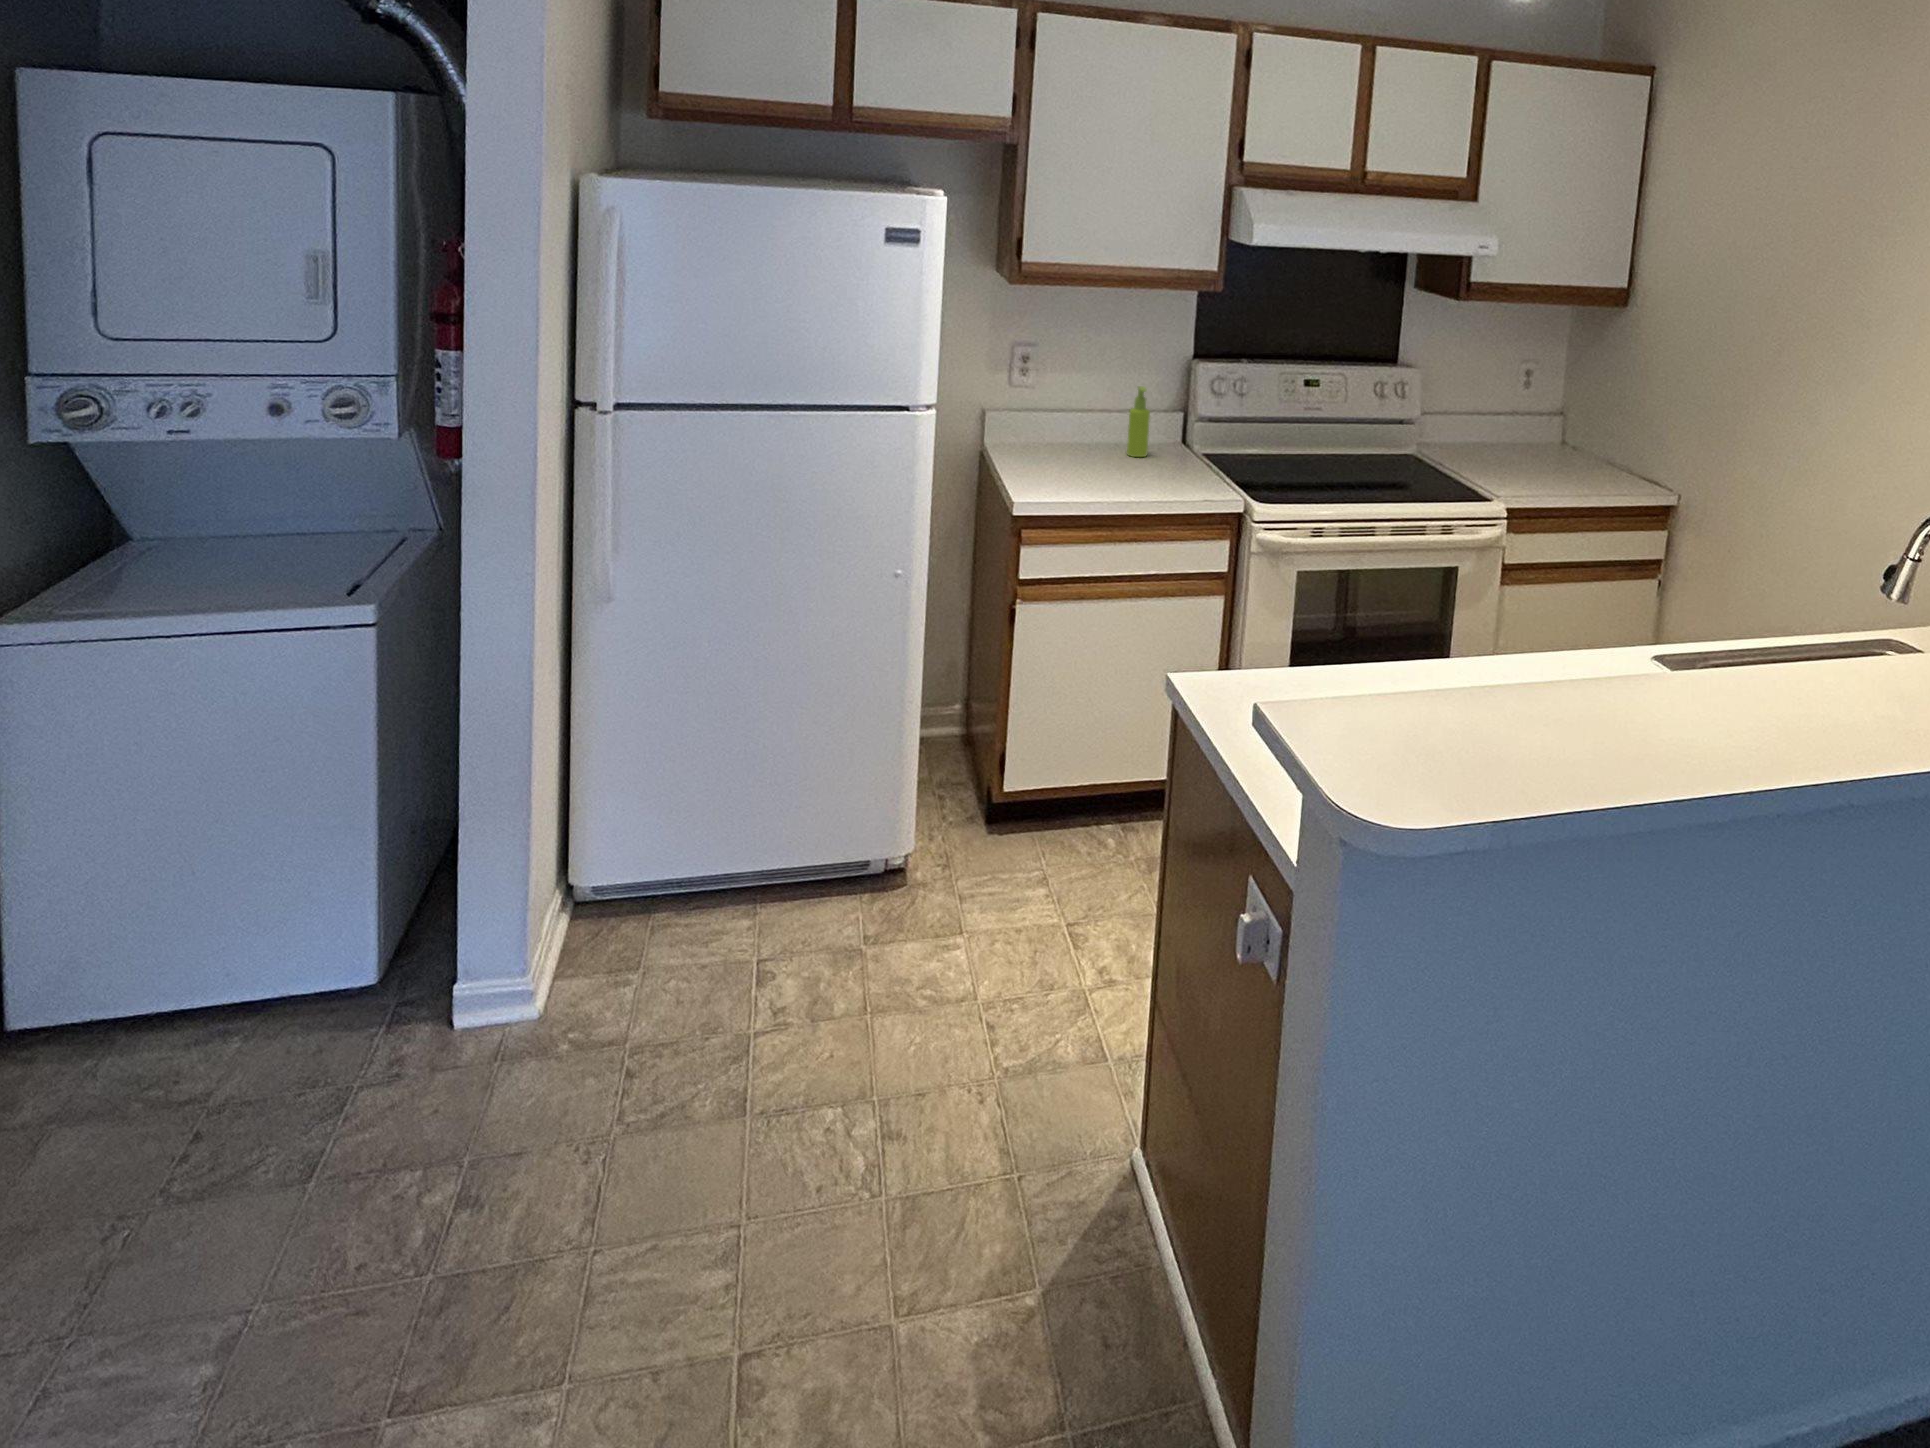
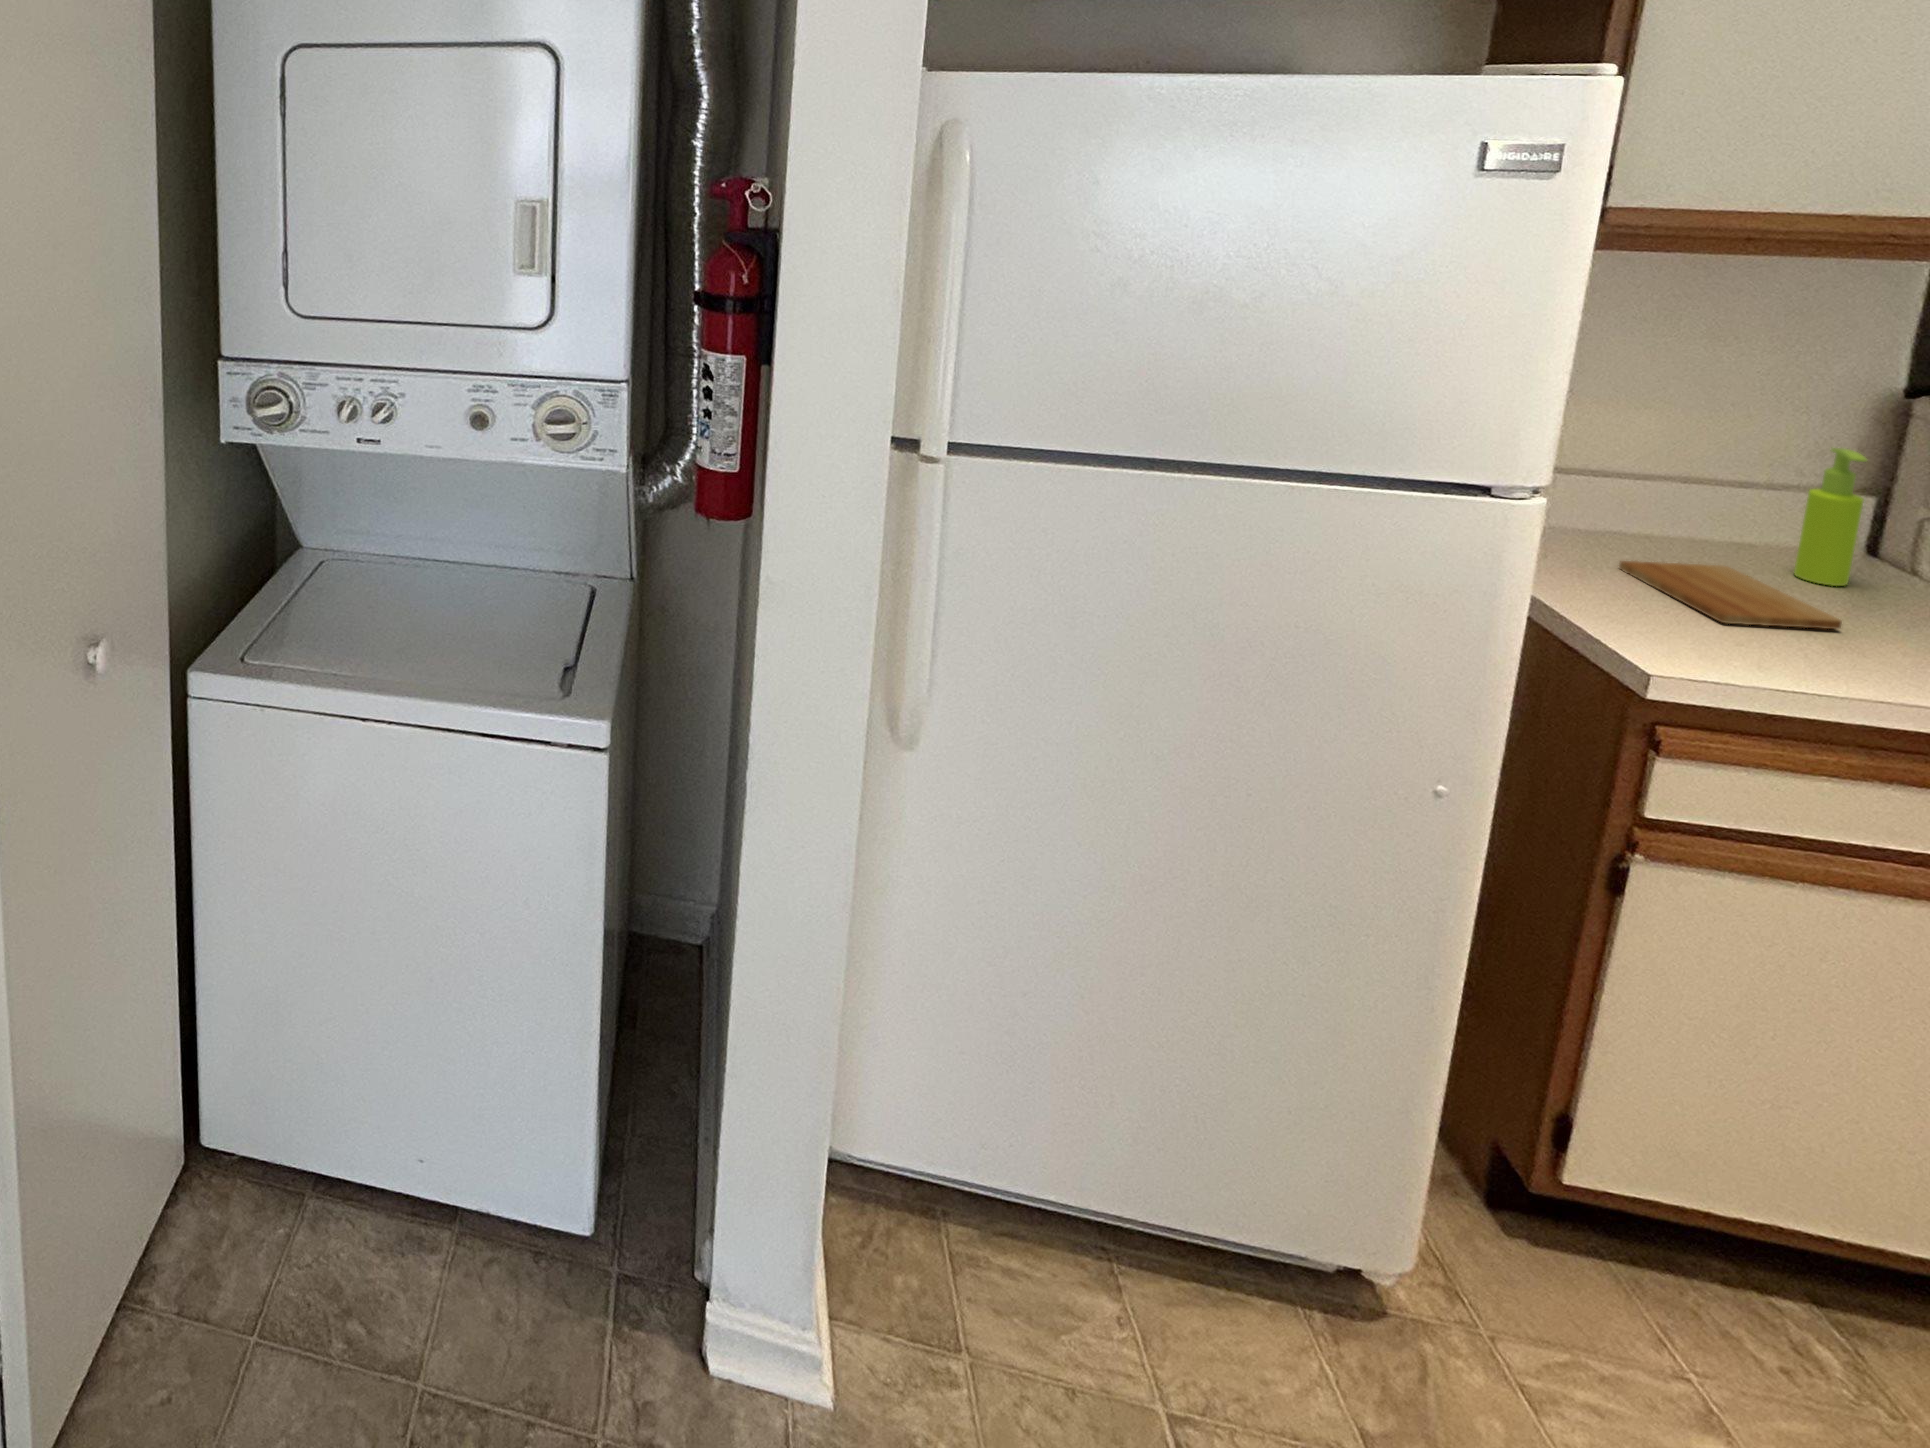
cutting board: none [1046,452,1123,478] -> present [1619,561,1842,629]

